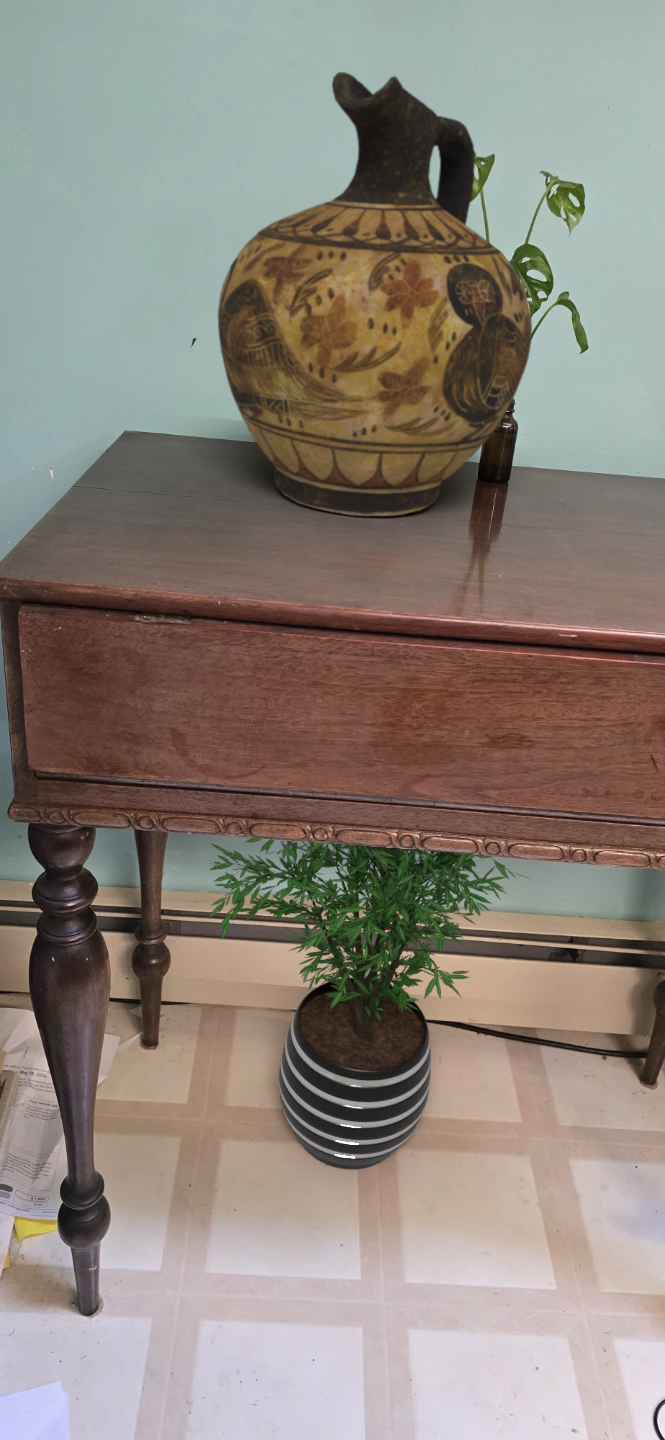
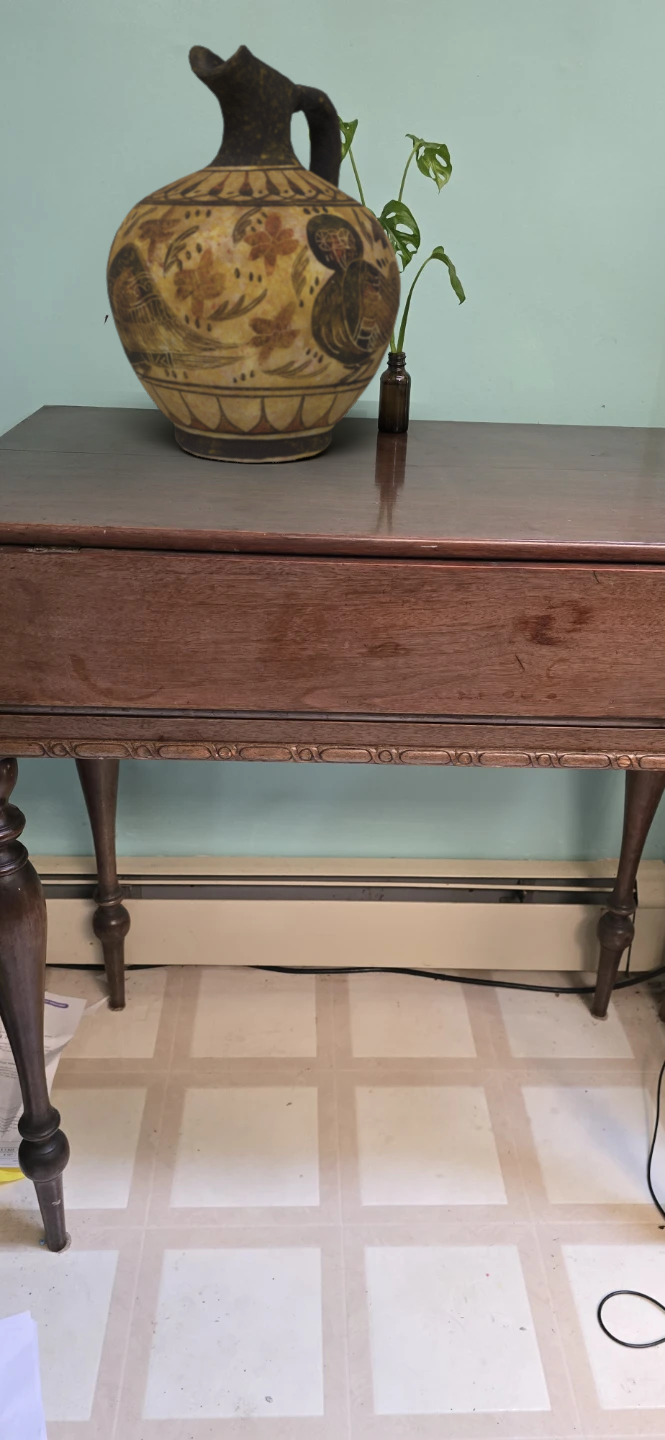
potted plant: present [209,838,525,1169] -> none [144,697,461,1107]

